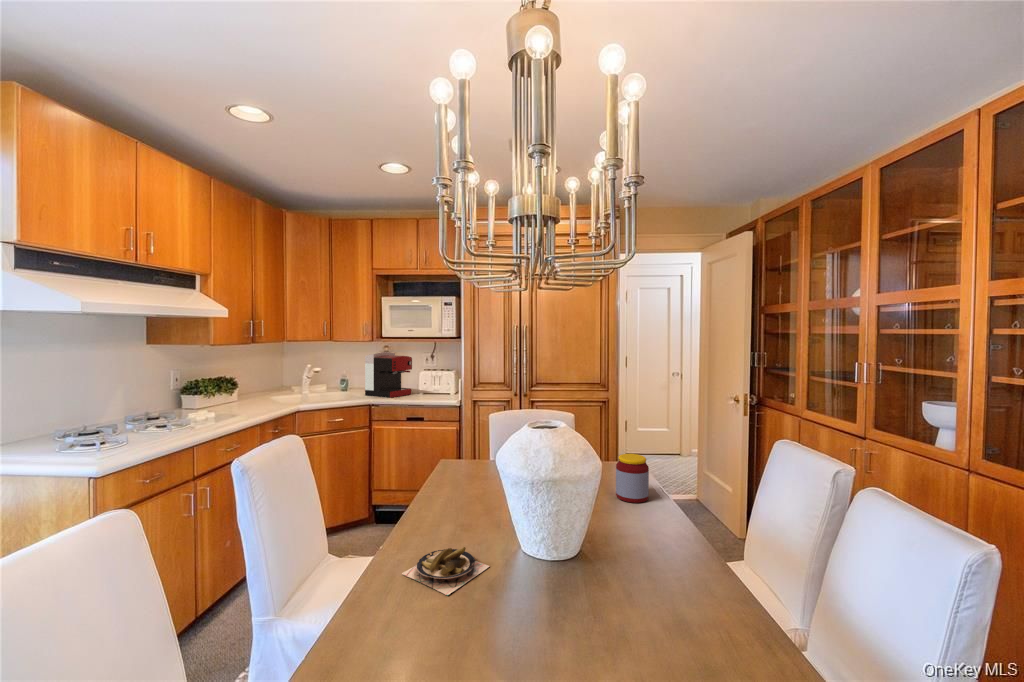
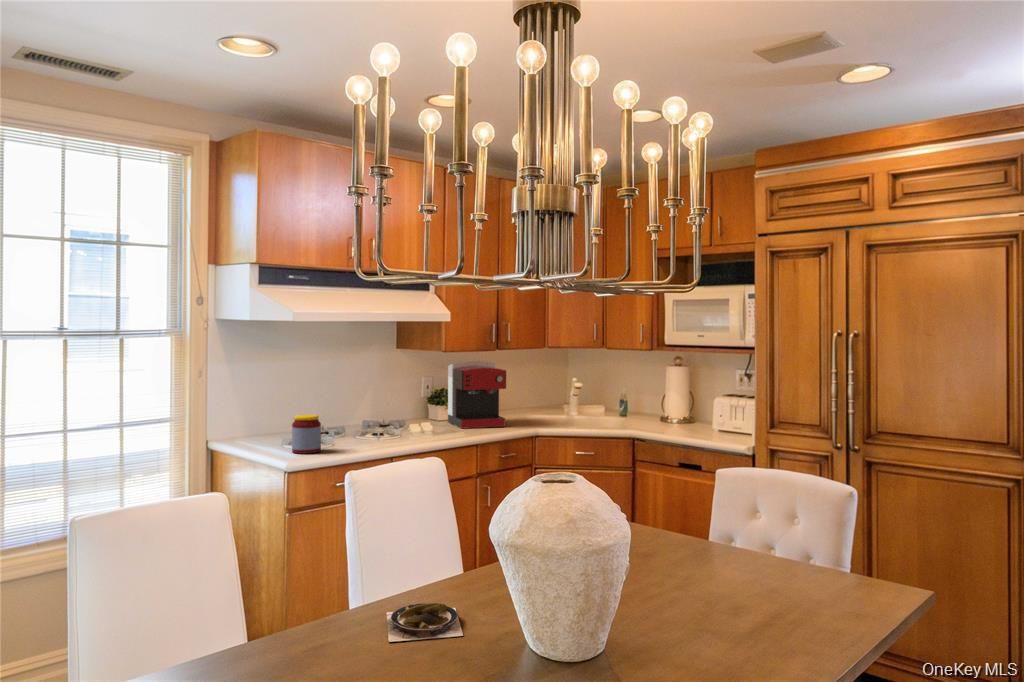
coffee maker: present [365,352,412,398] -> present [448,361,506,429]
jar: present [616,454,649,503] -> present [292,414,321,454]

